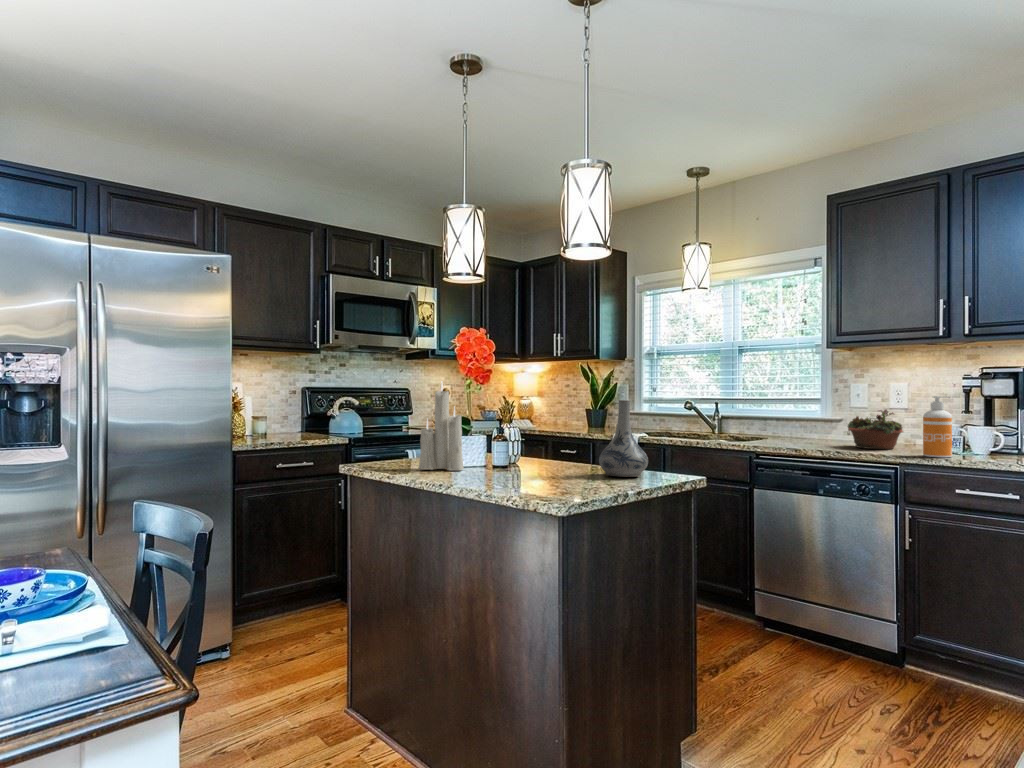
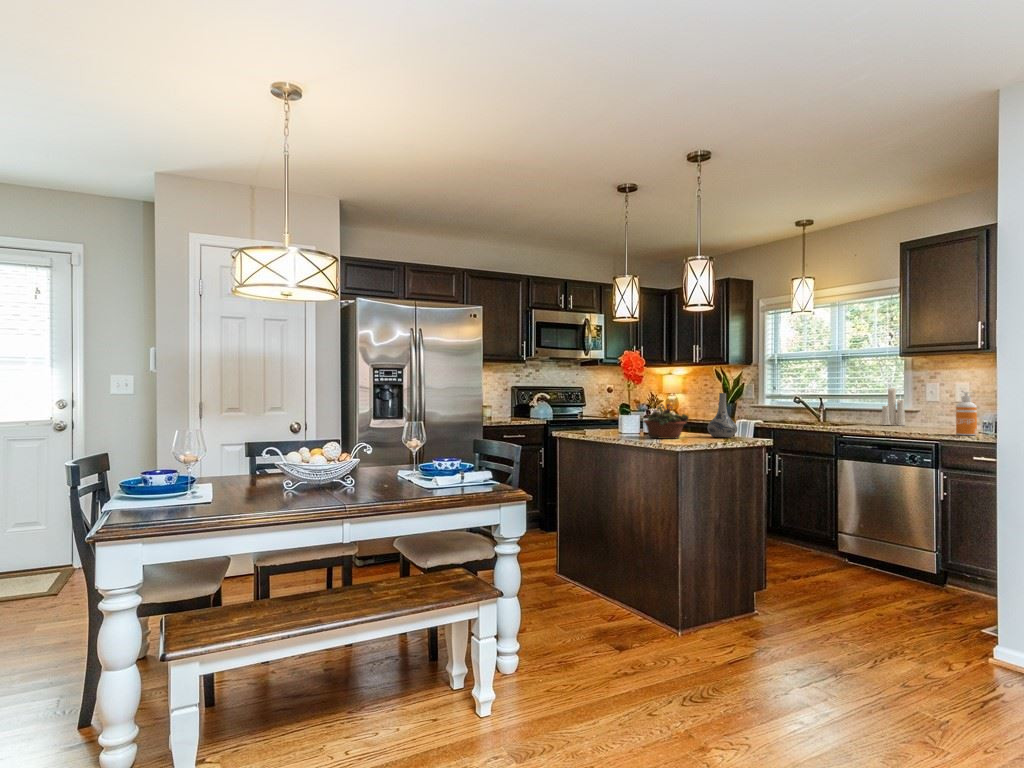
candle: present [419,382,464,471] -> present [881,387,905,425]
succulent planter: present [847,410,903,449] -> present [644,404,689,439]

